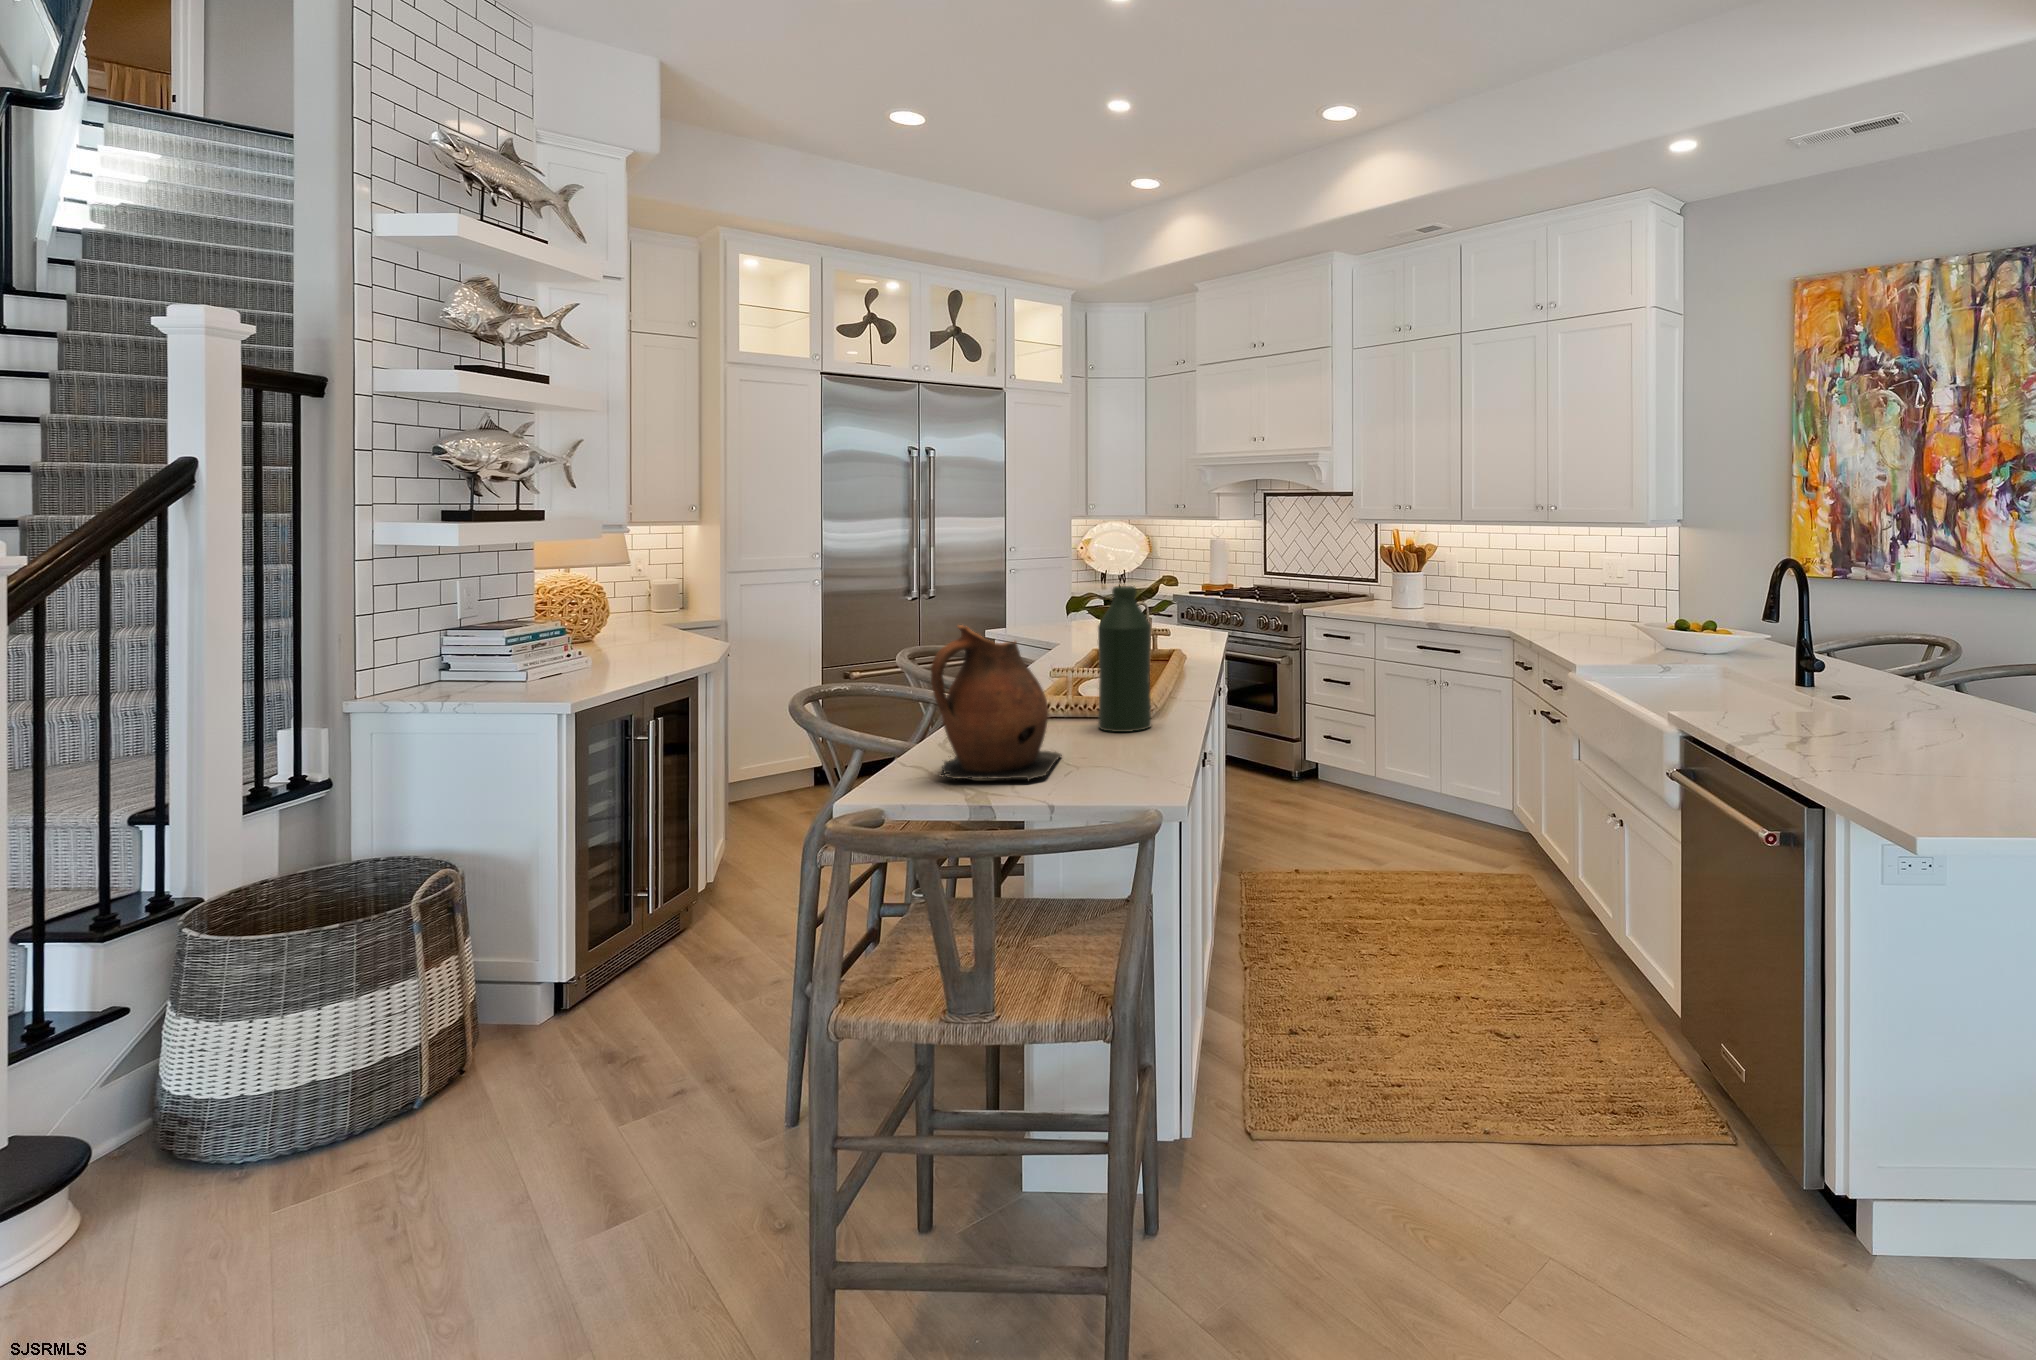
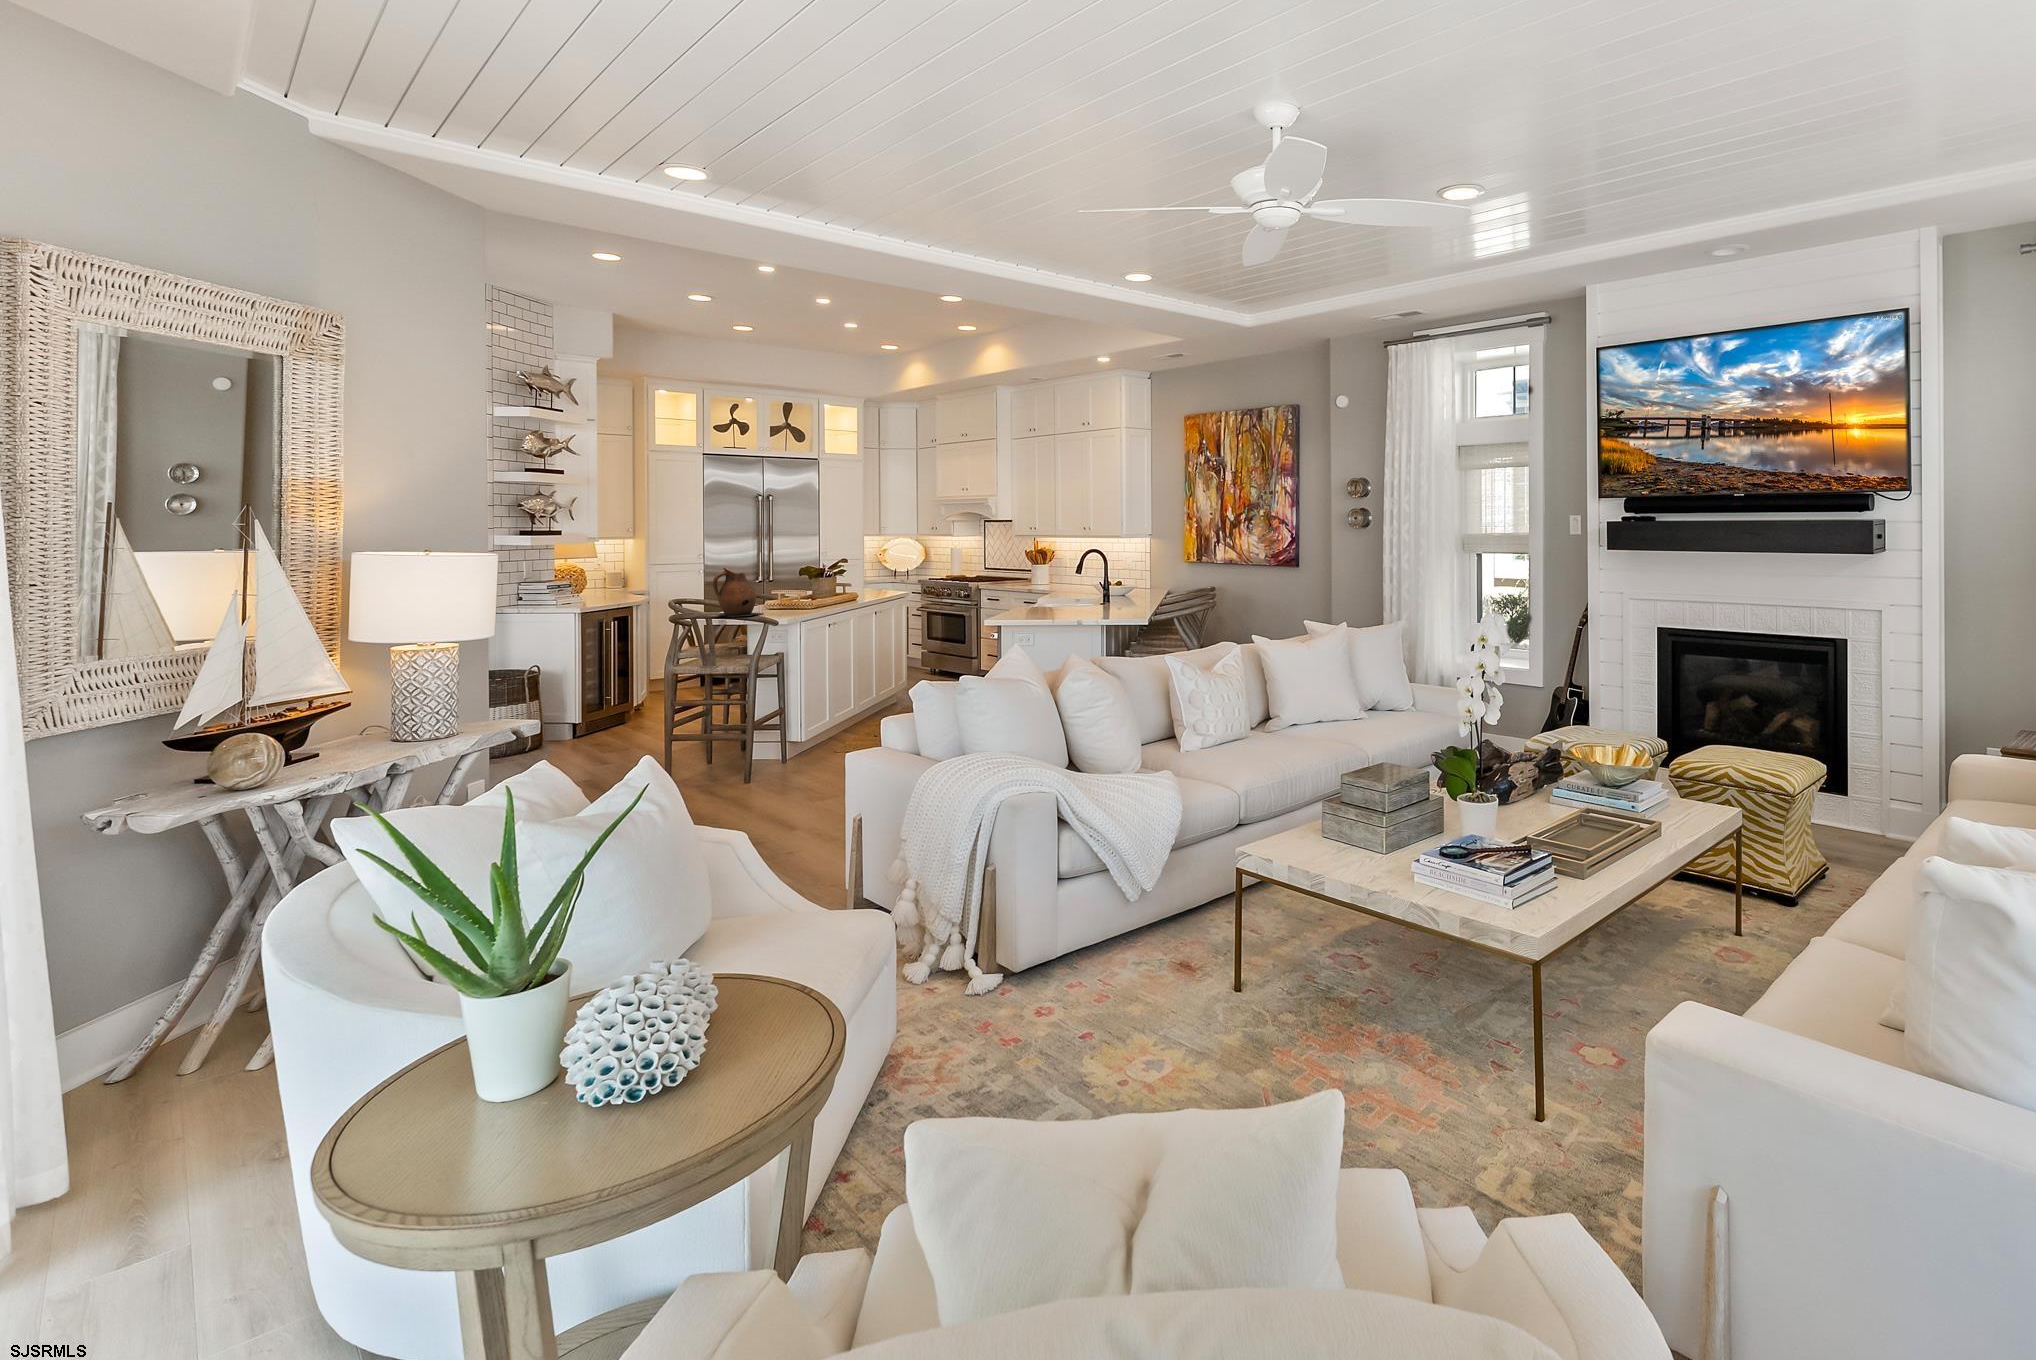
bottle: present [1098,586,1151,732] -> none [787,558,809,610]

